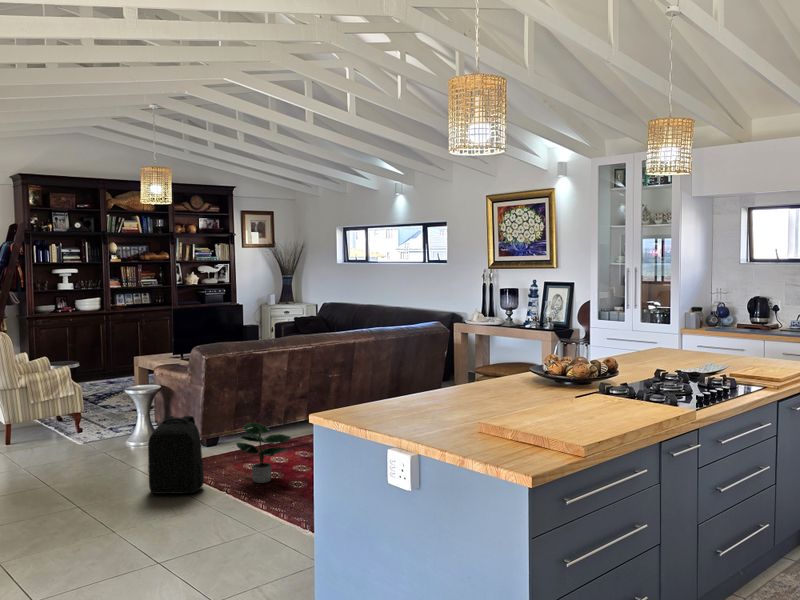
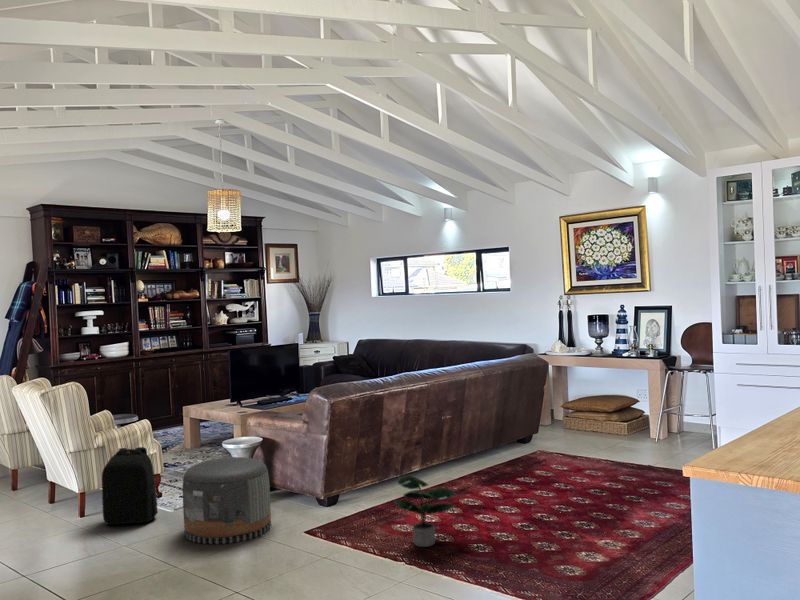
pouf: none [75,401,153,472] -> present [182,457,271,544]
backpack: present [148,416,204,494] -> present [102,447,158,524]

